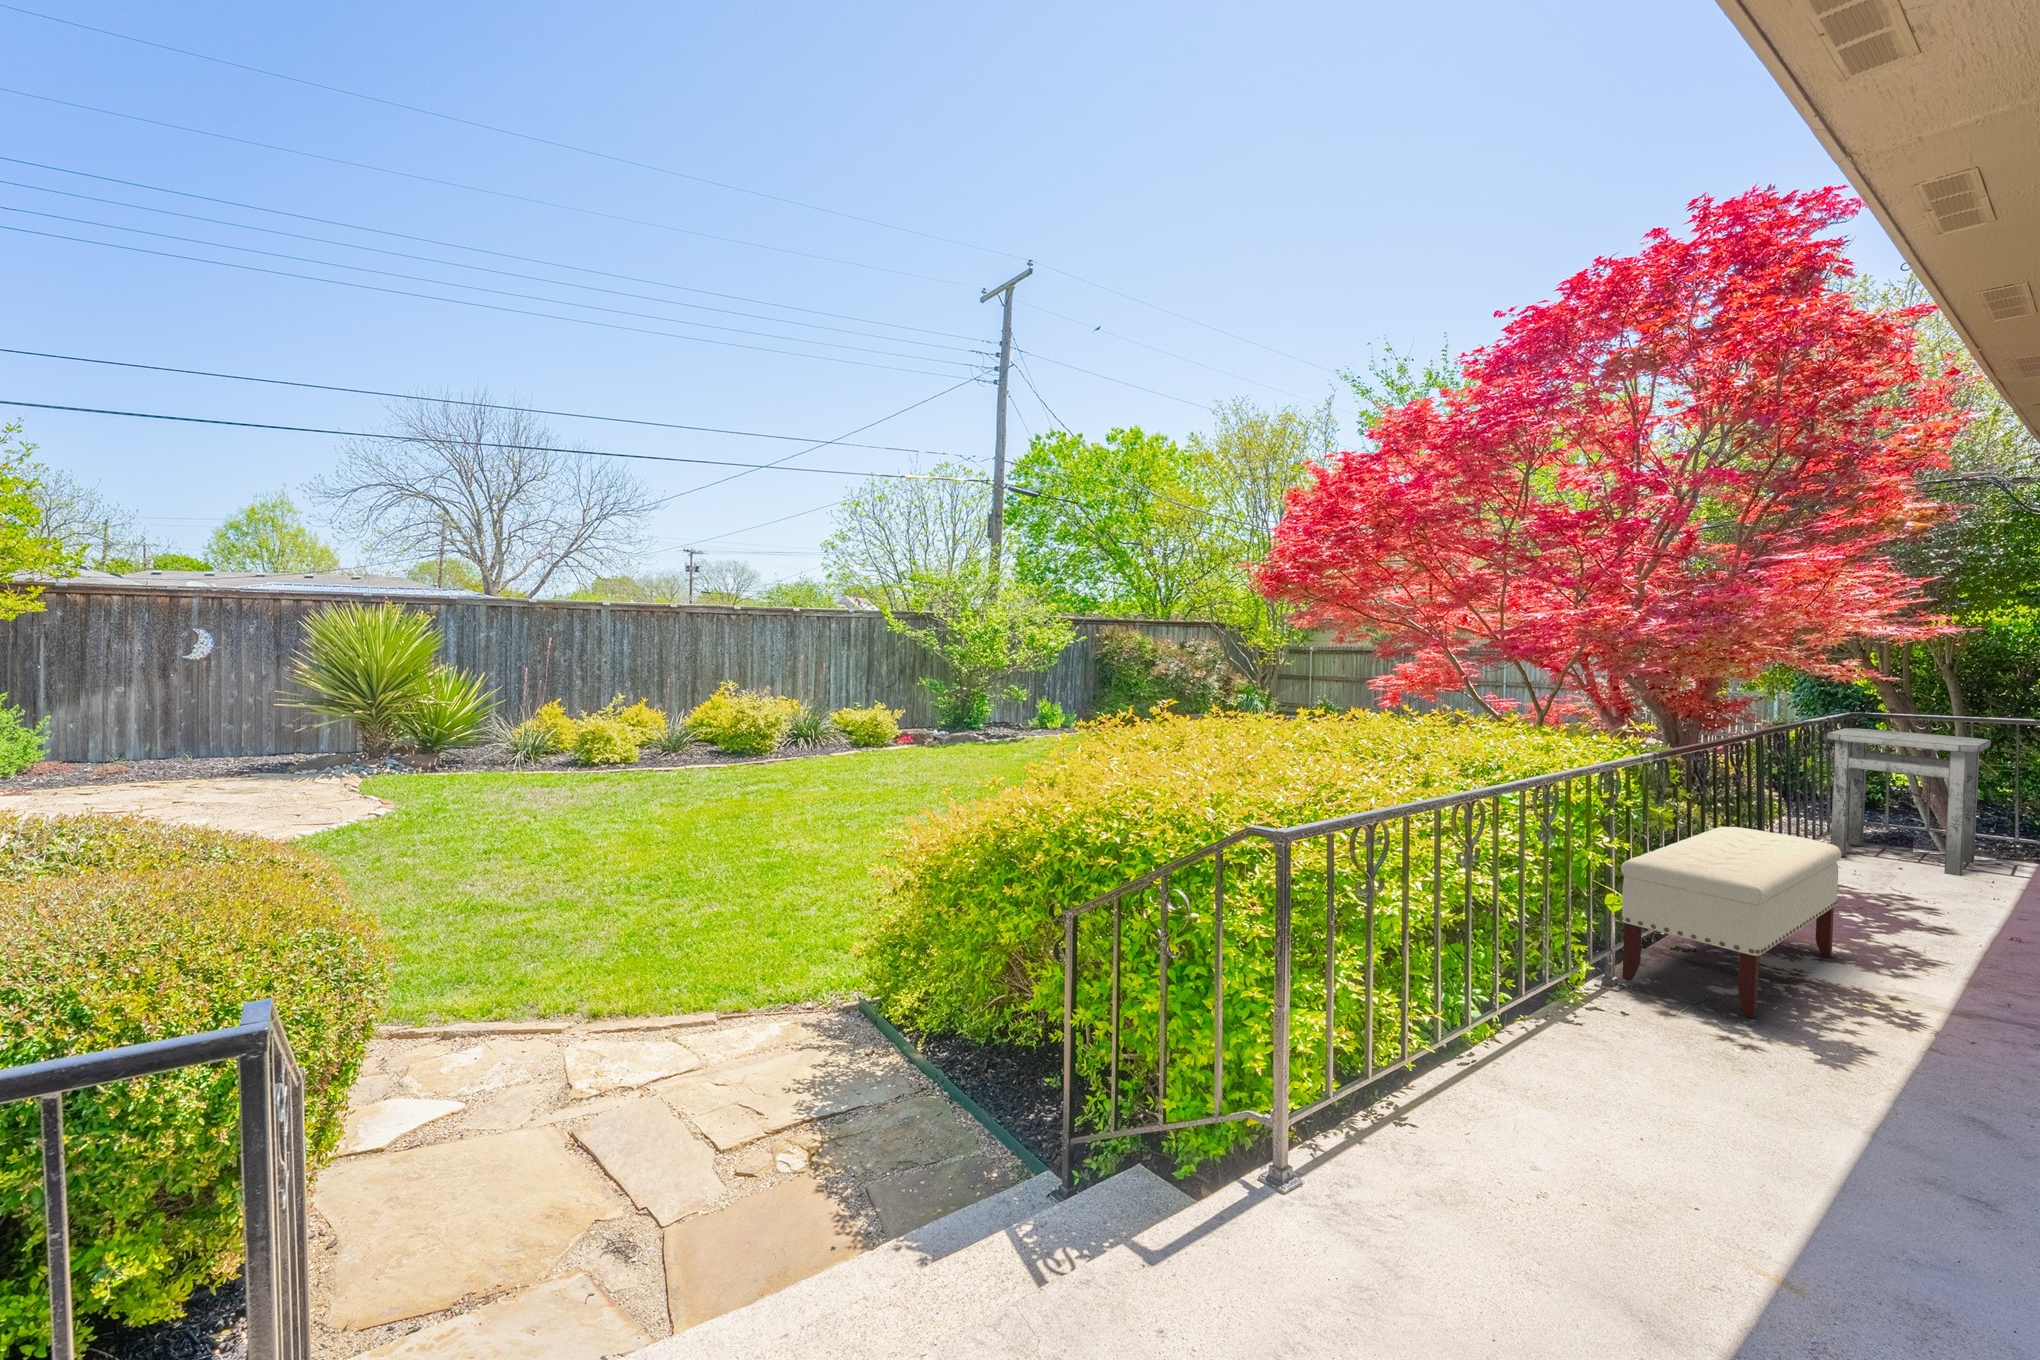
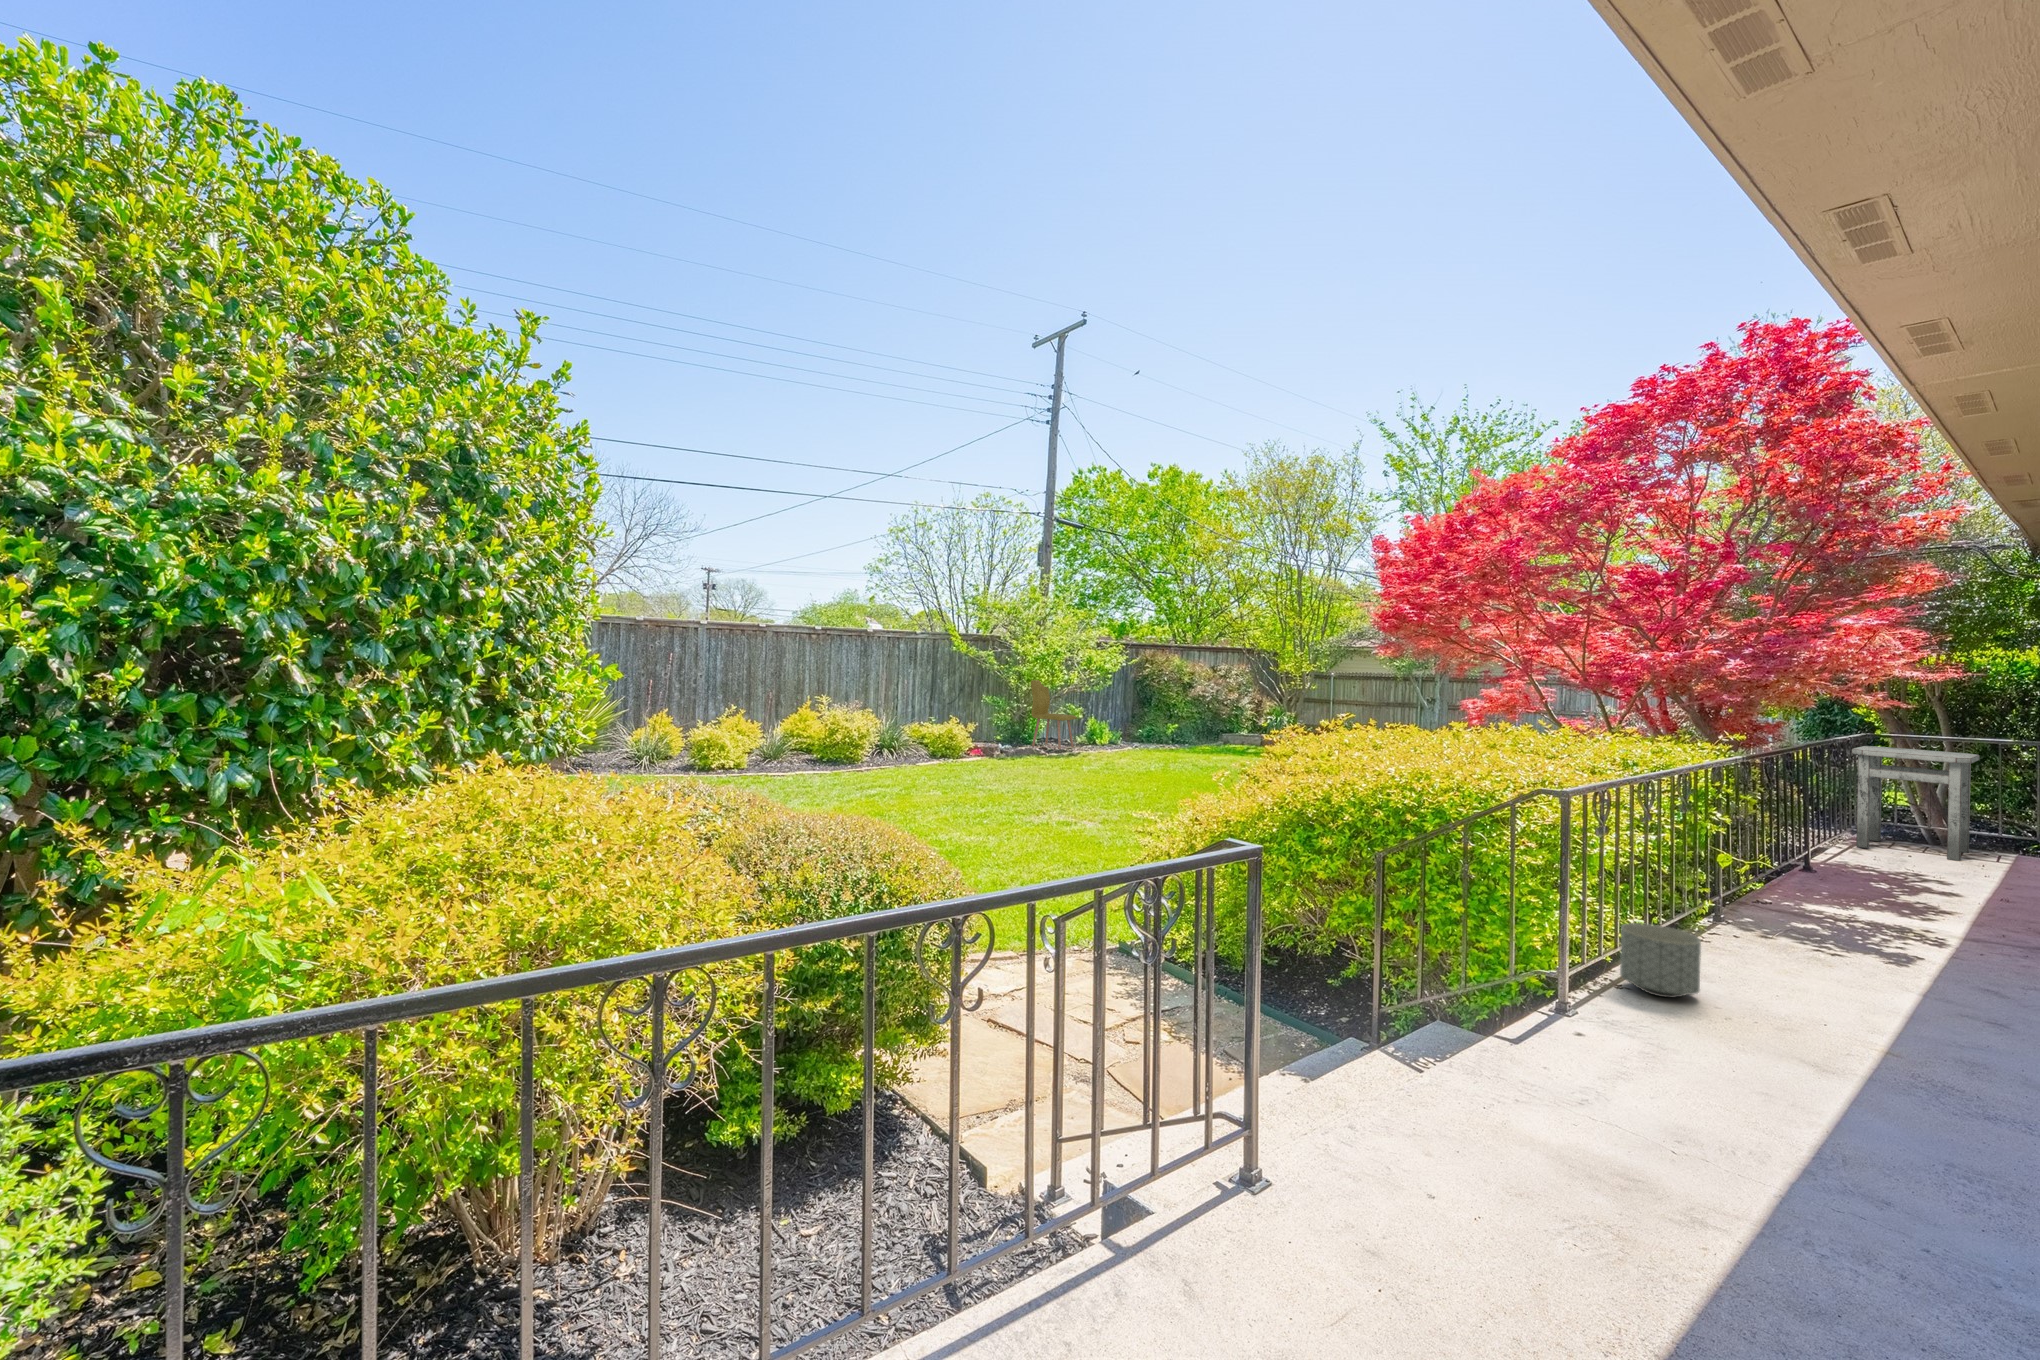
chair: none [943,654,993,728] -> present [1031,680,1077,749]
bench: present [1621,827,1841,1018] -> none [1726,814,1878,939]
planter: none [1408,1021,1522,1148] -> present [1620,923,1701,998]

